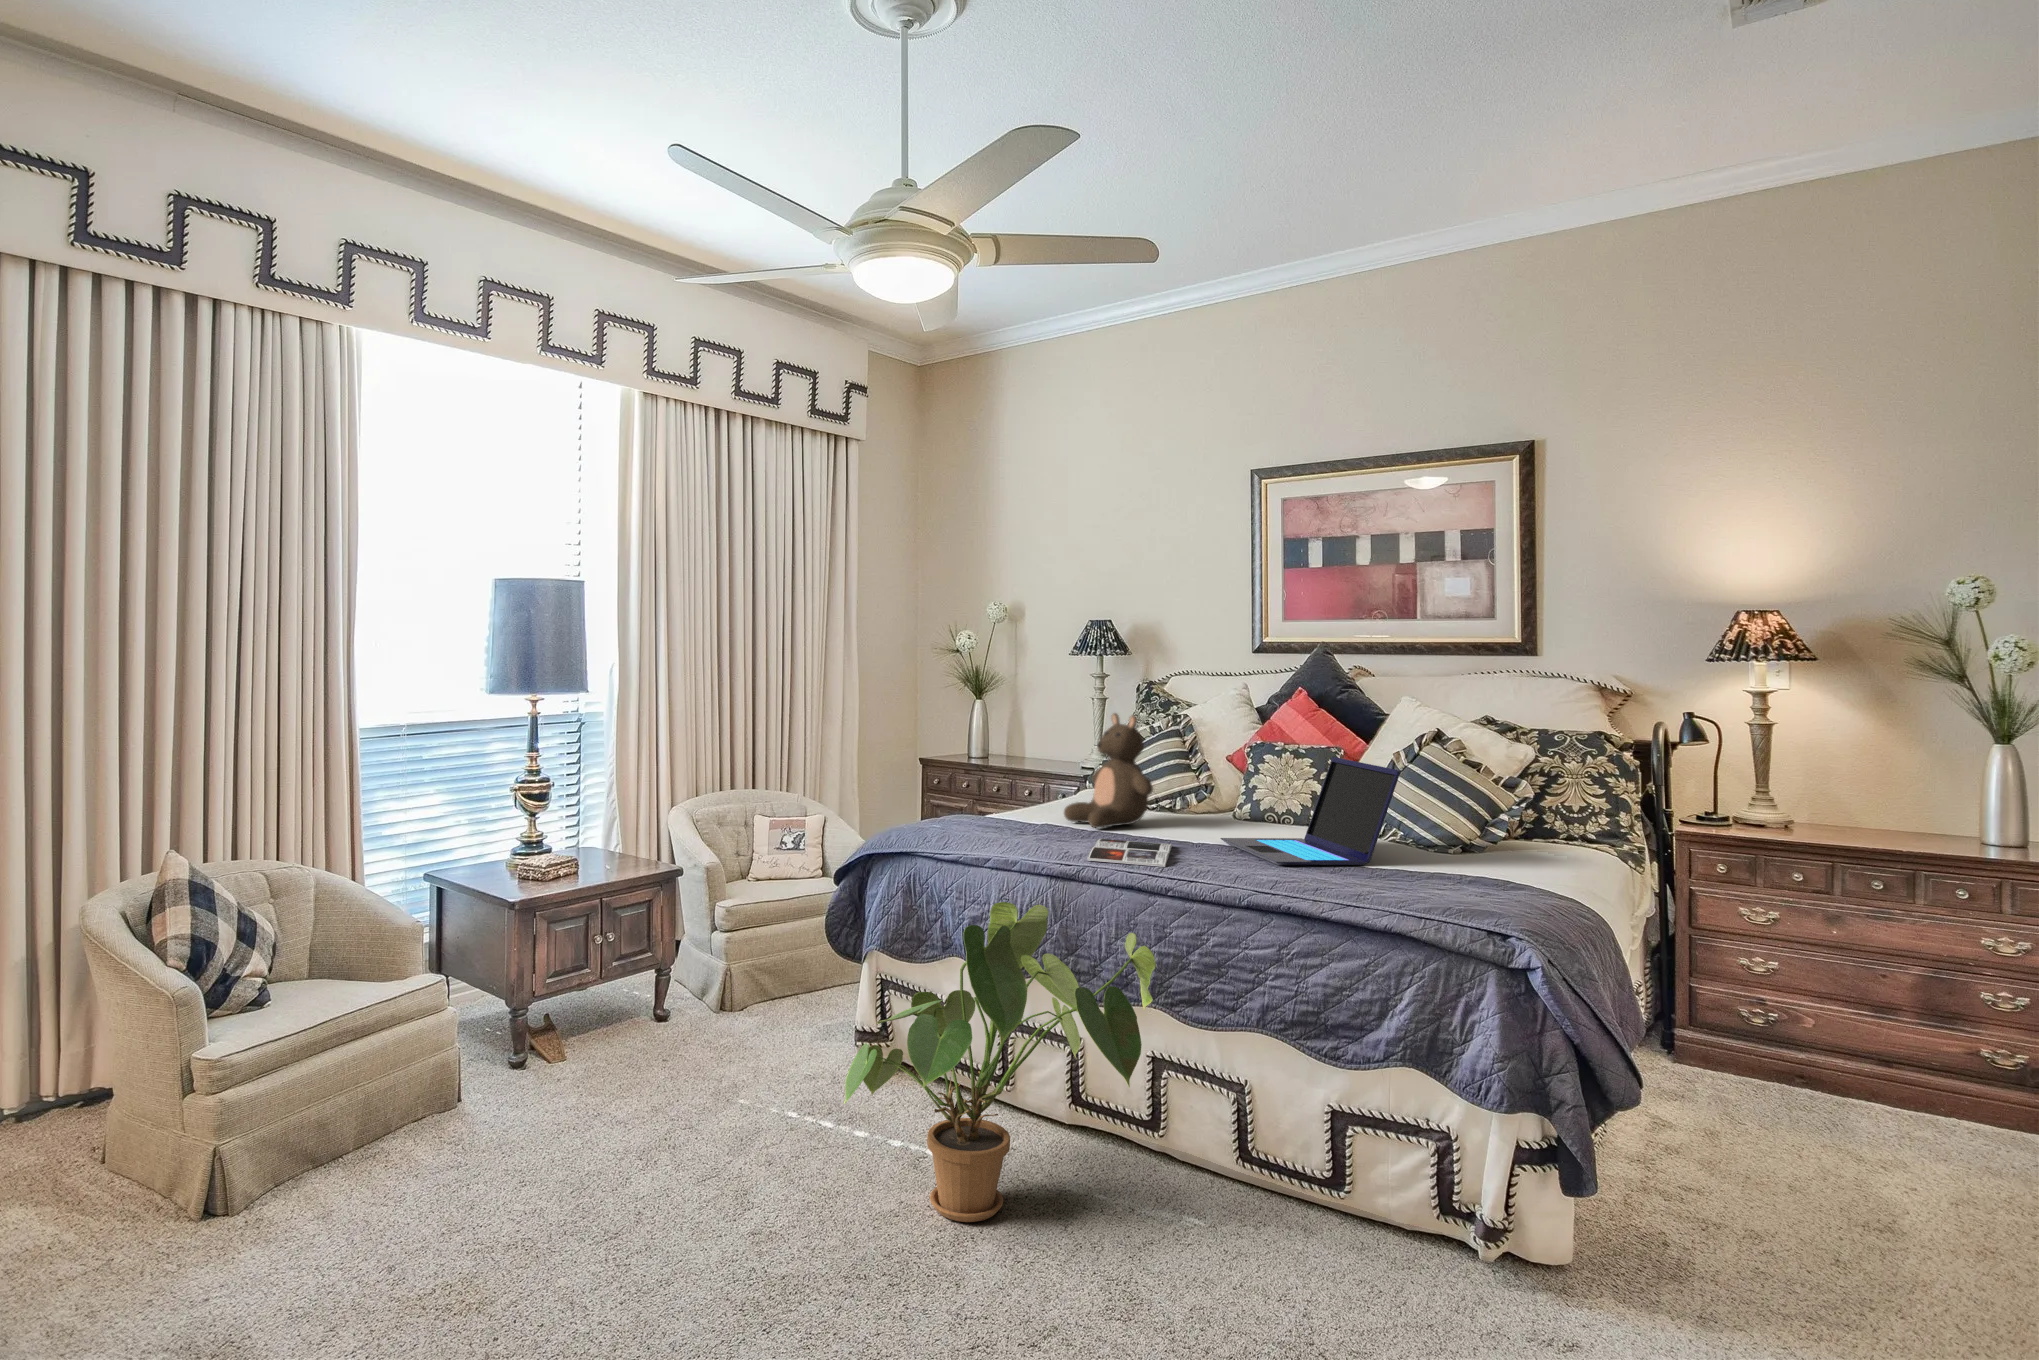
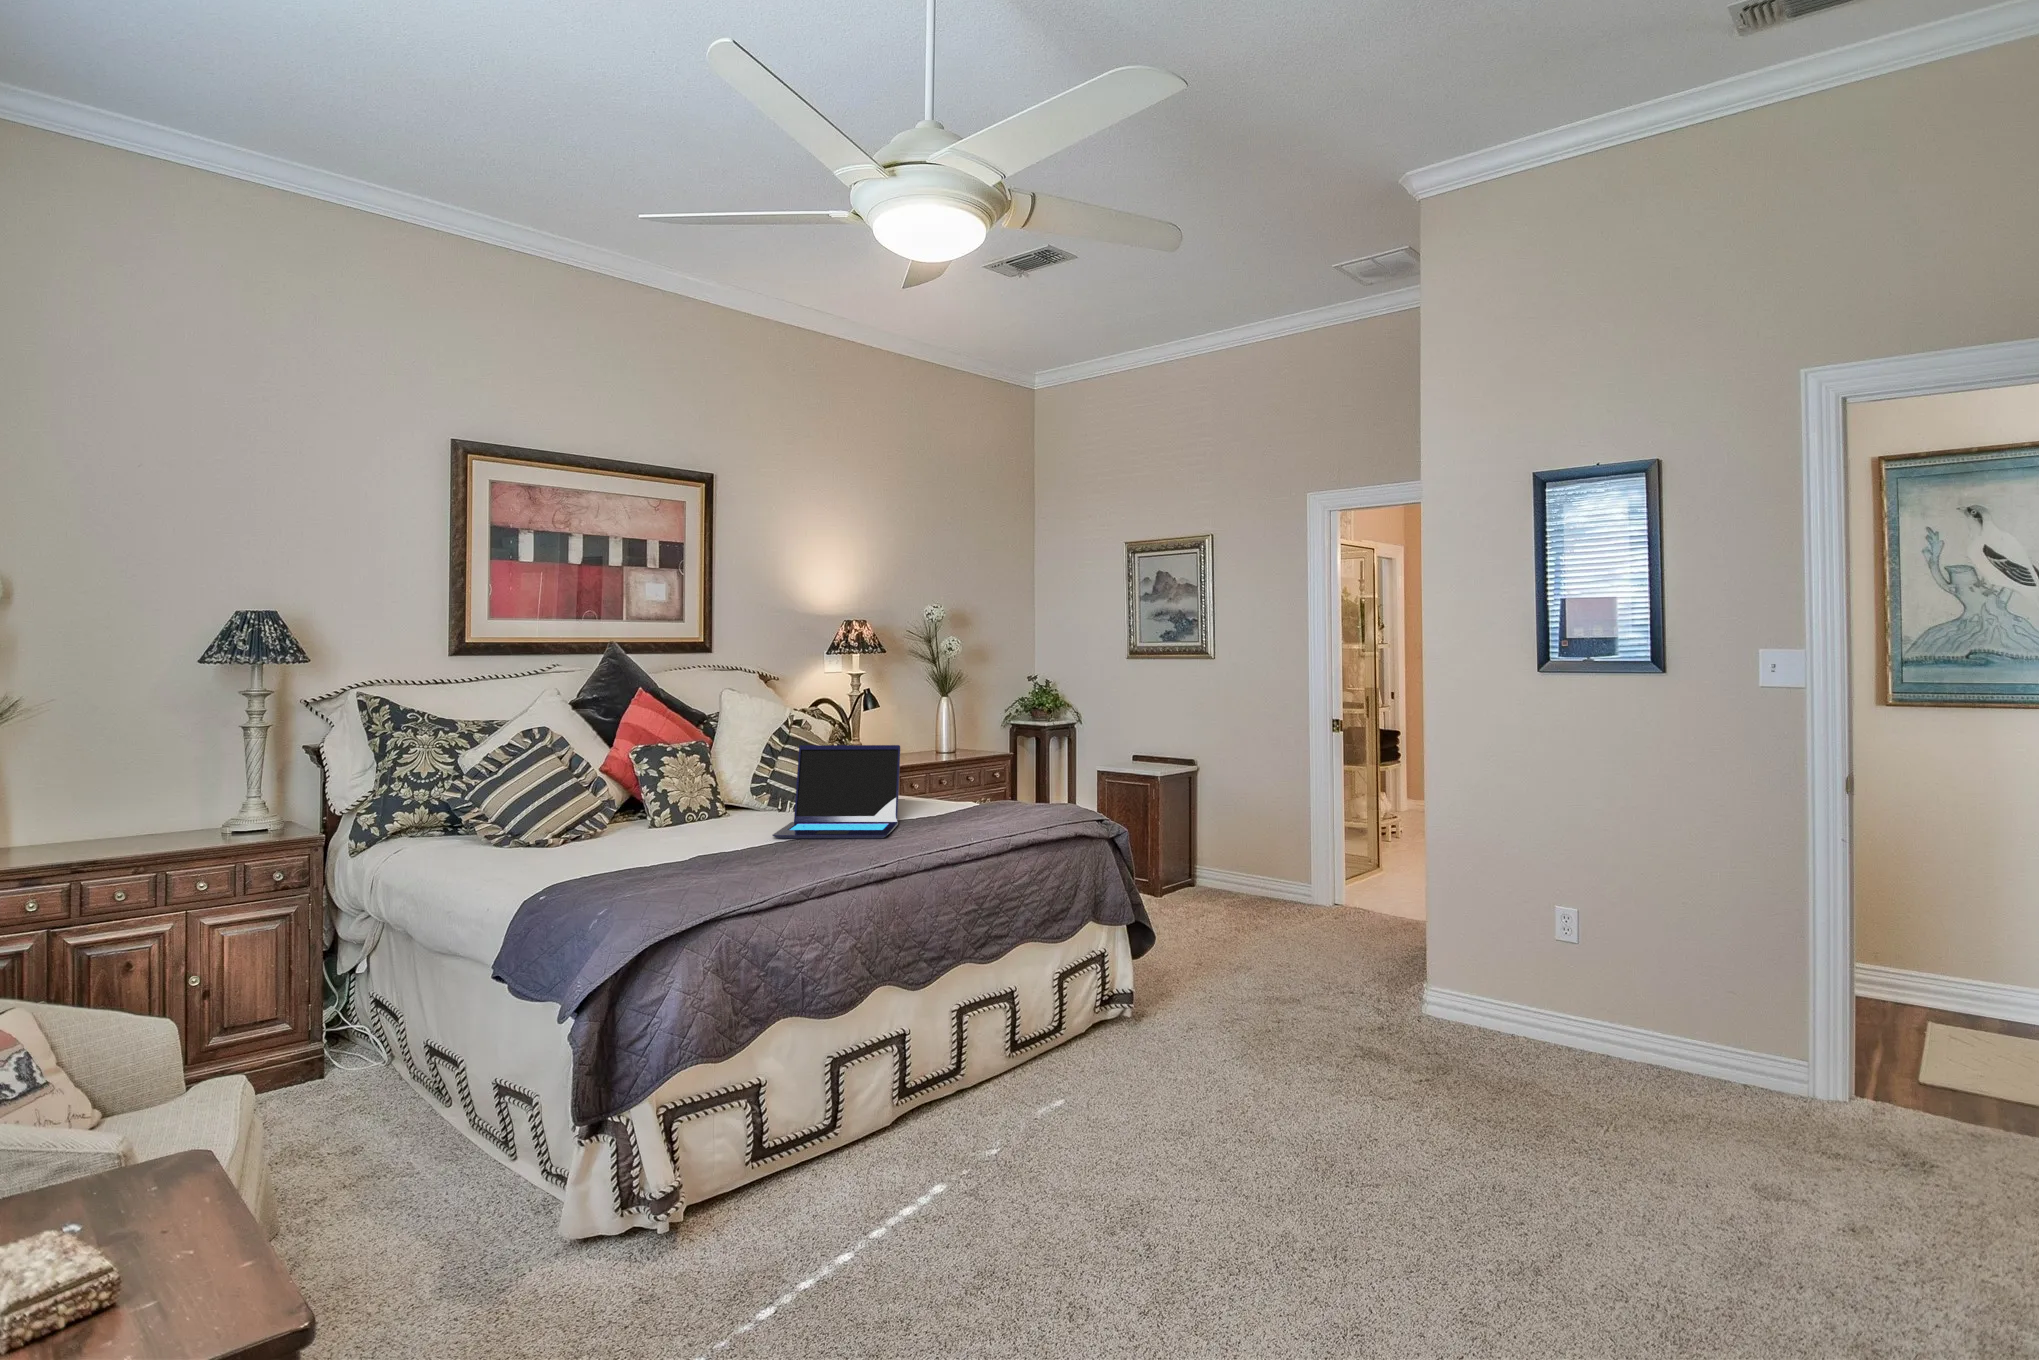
stuffed bear: present [1064,713,1153,828] -> none [580,730,687,862]
magazine: present [1087,839,1172,867] -> none [723,847,863,873]
house plant: present [844,902,1156,1222] -> none [797,915,1066,1237]

